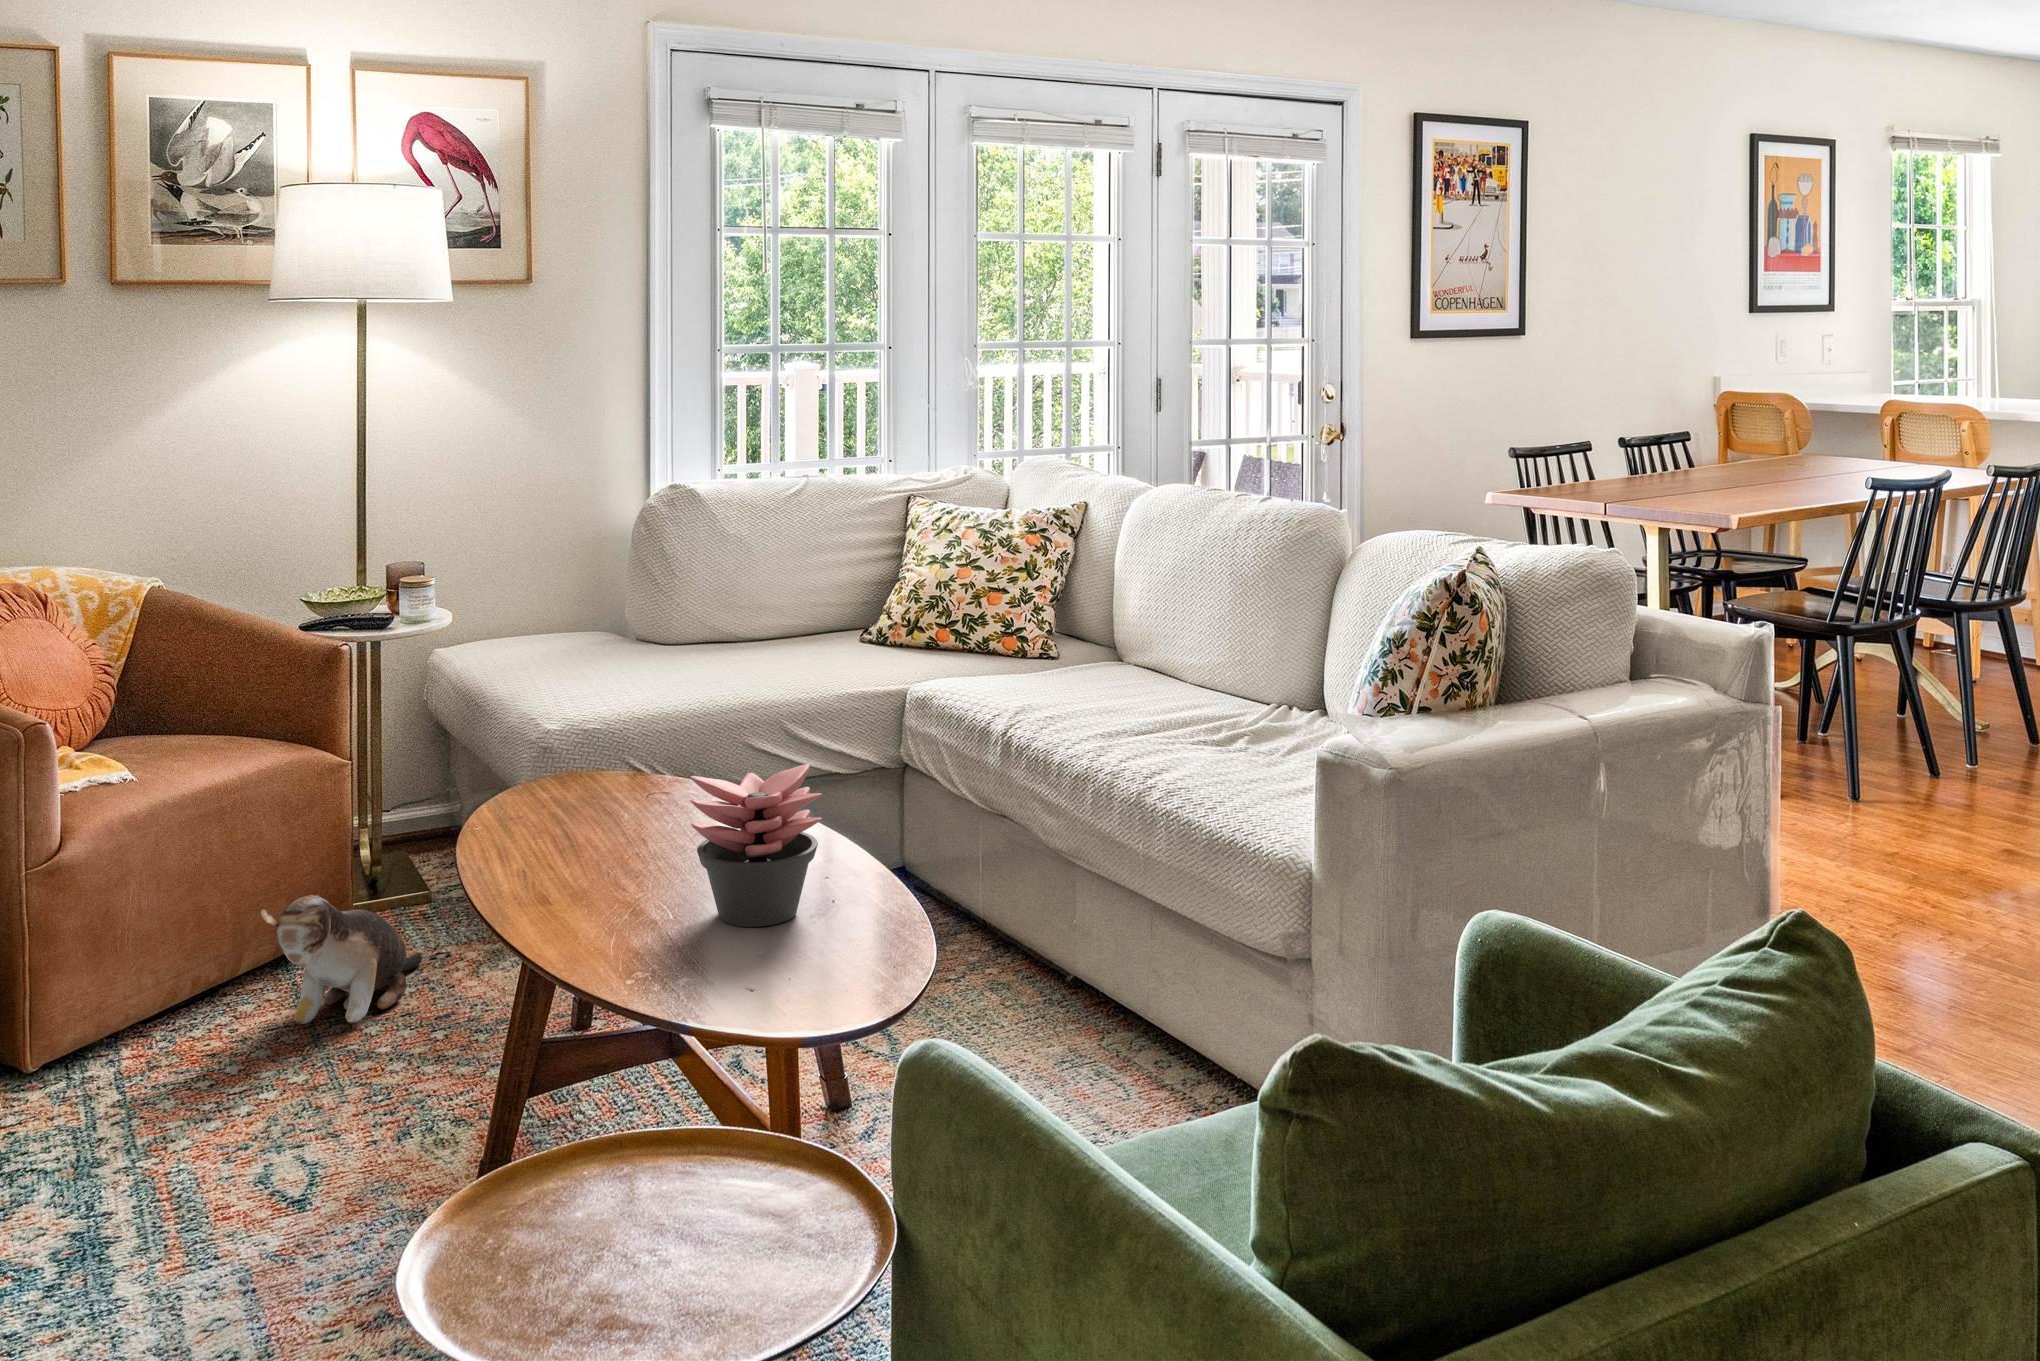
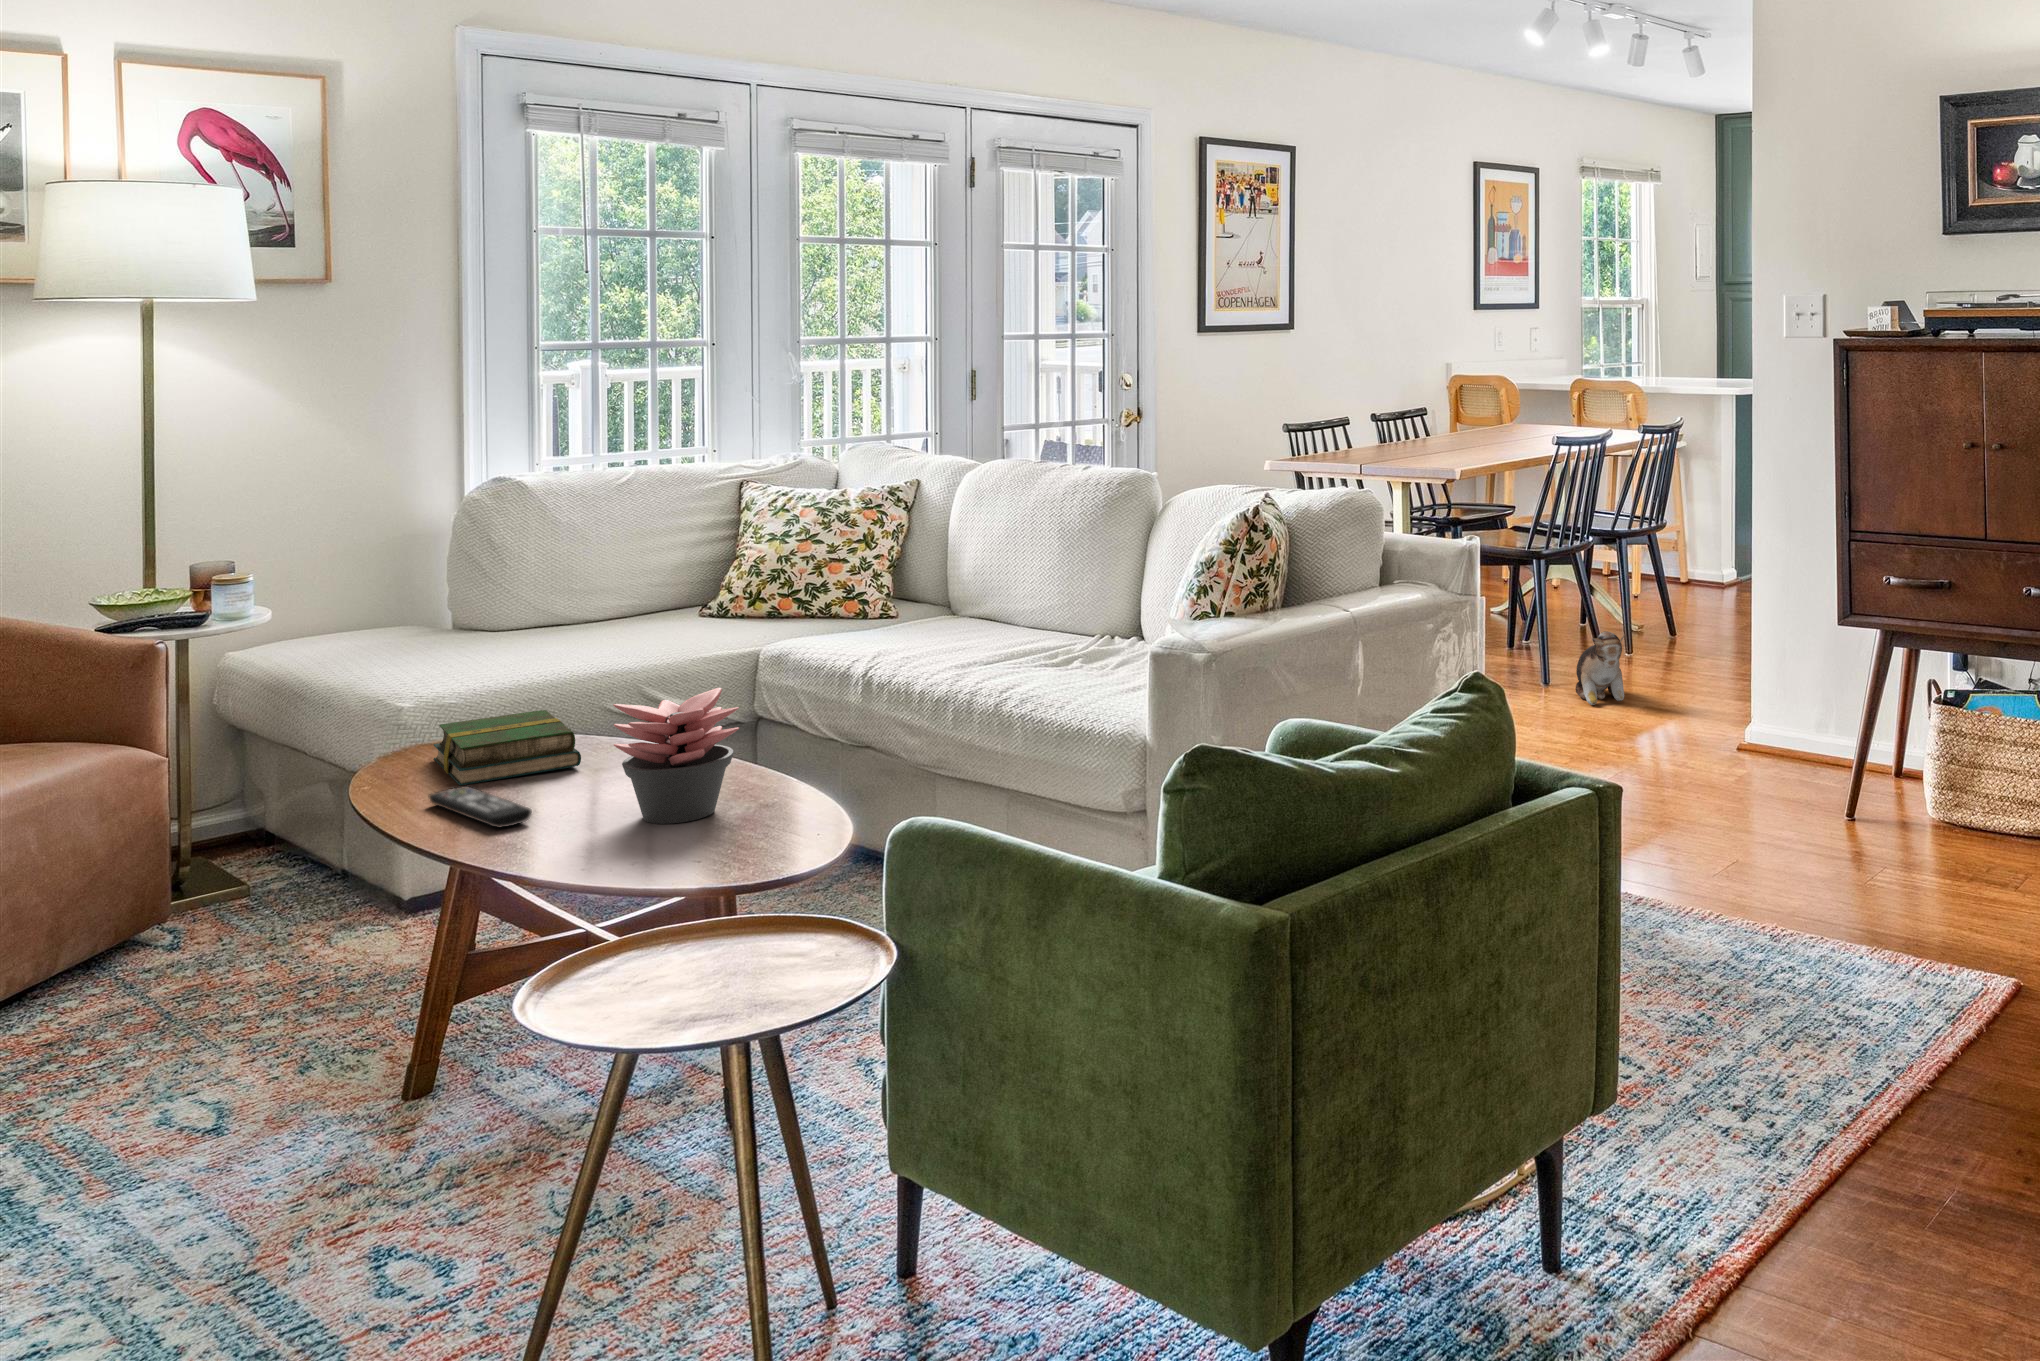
book: none [552,756,684,841] -> present [434,710,581,786]
remote control: none [520,847,607,908] -> present [429,787,532,827]
plush toy: present [261,894,422,1024] -> present [1576,631,1625,705]

